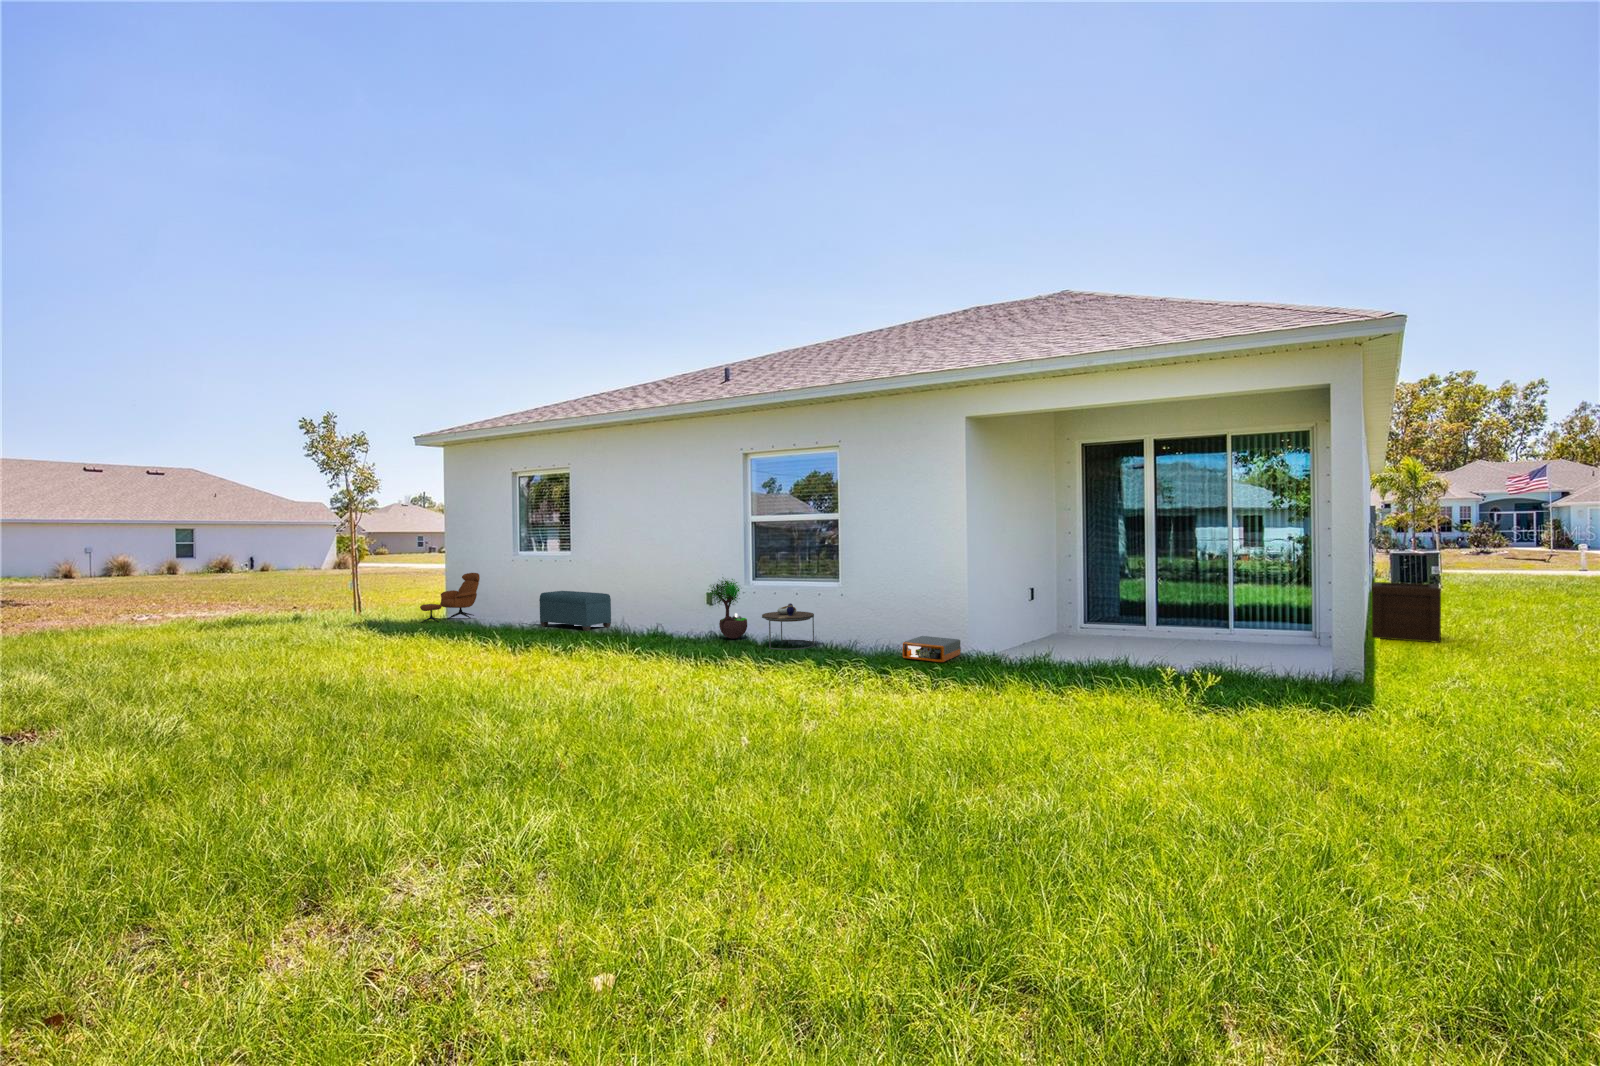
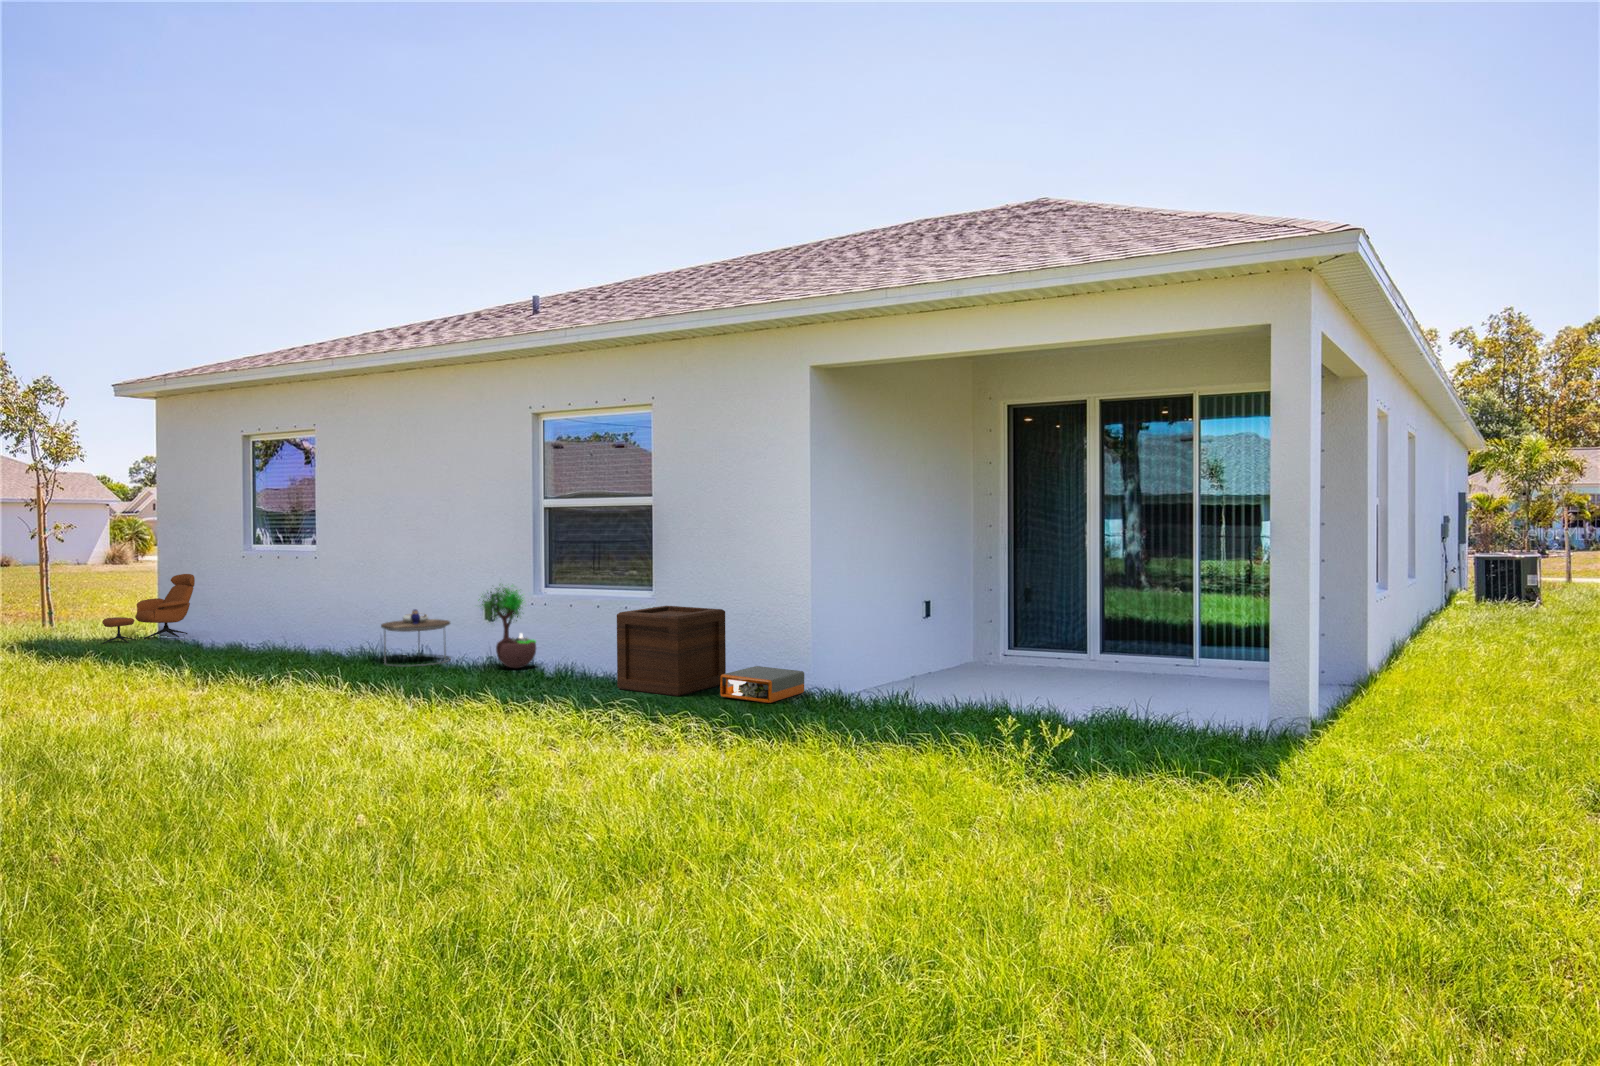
wooden crate: present [1372,582,1441,643] -> present [617,606,726,696]
bench: present [539,591,611,631] -> none [264,600,363,656]
side table: present [762,603,815,650] -> present [381,609,451,666]

